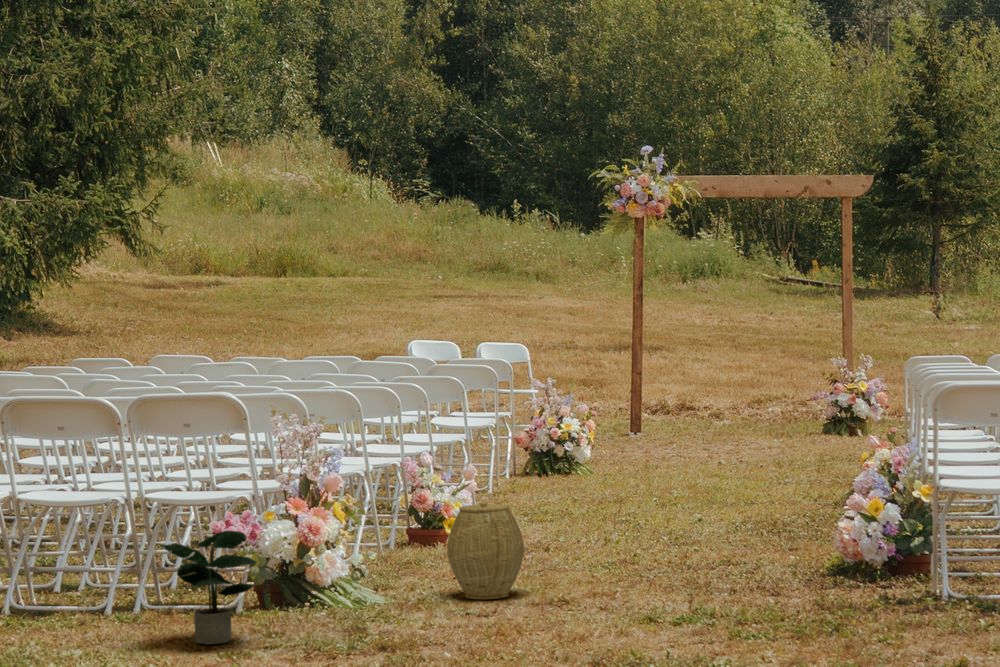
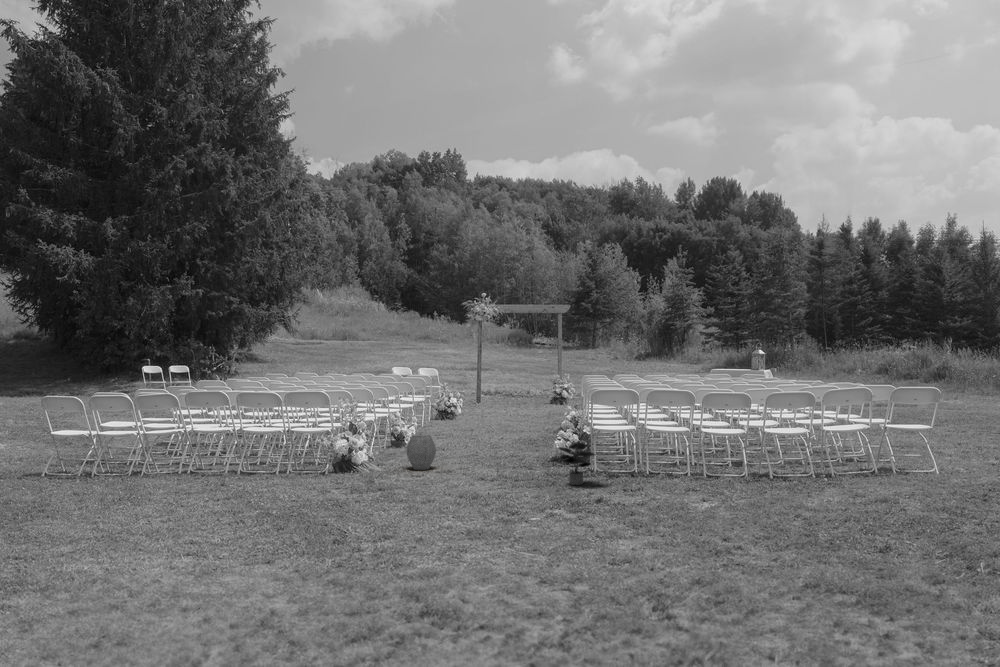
potted plant: present [160,531,258,645] -> present [559,442,596,485]

